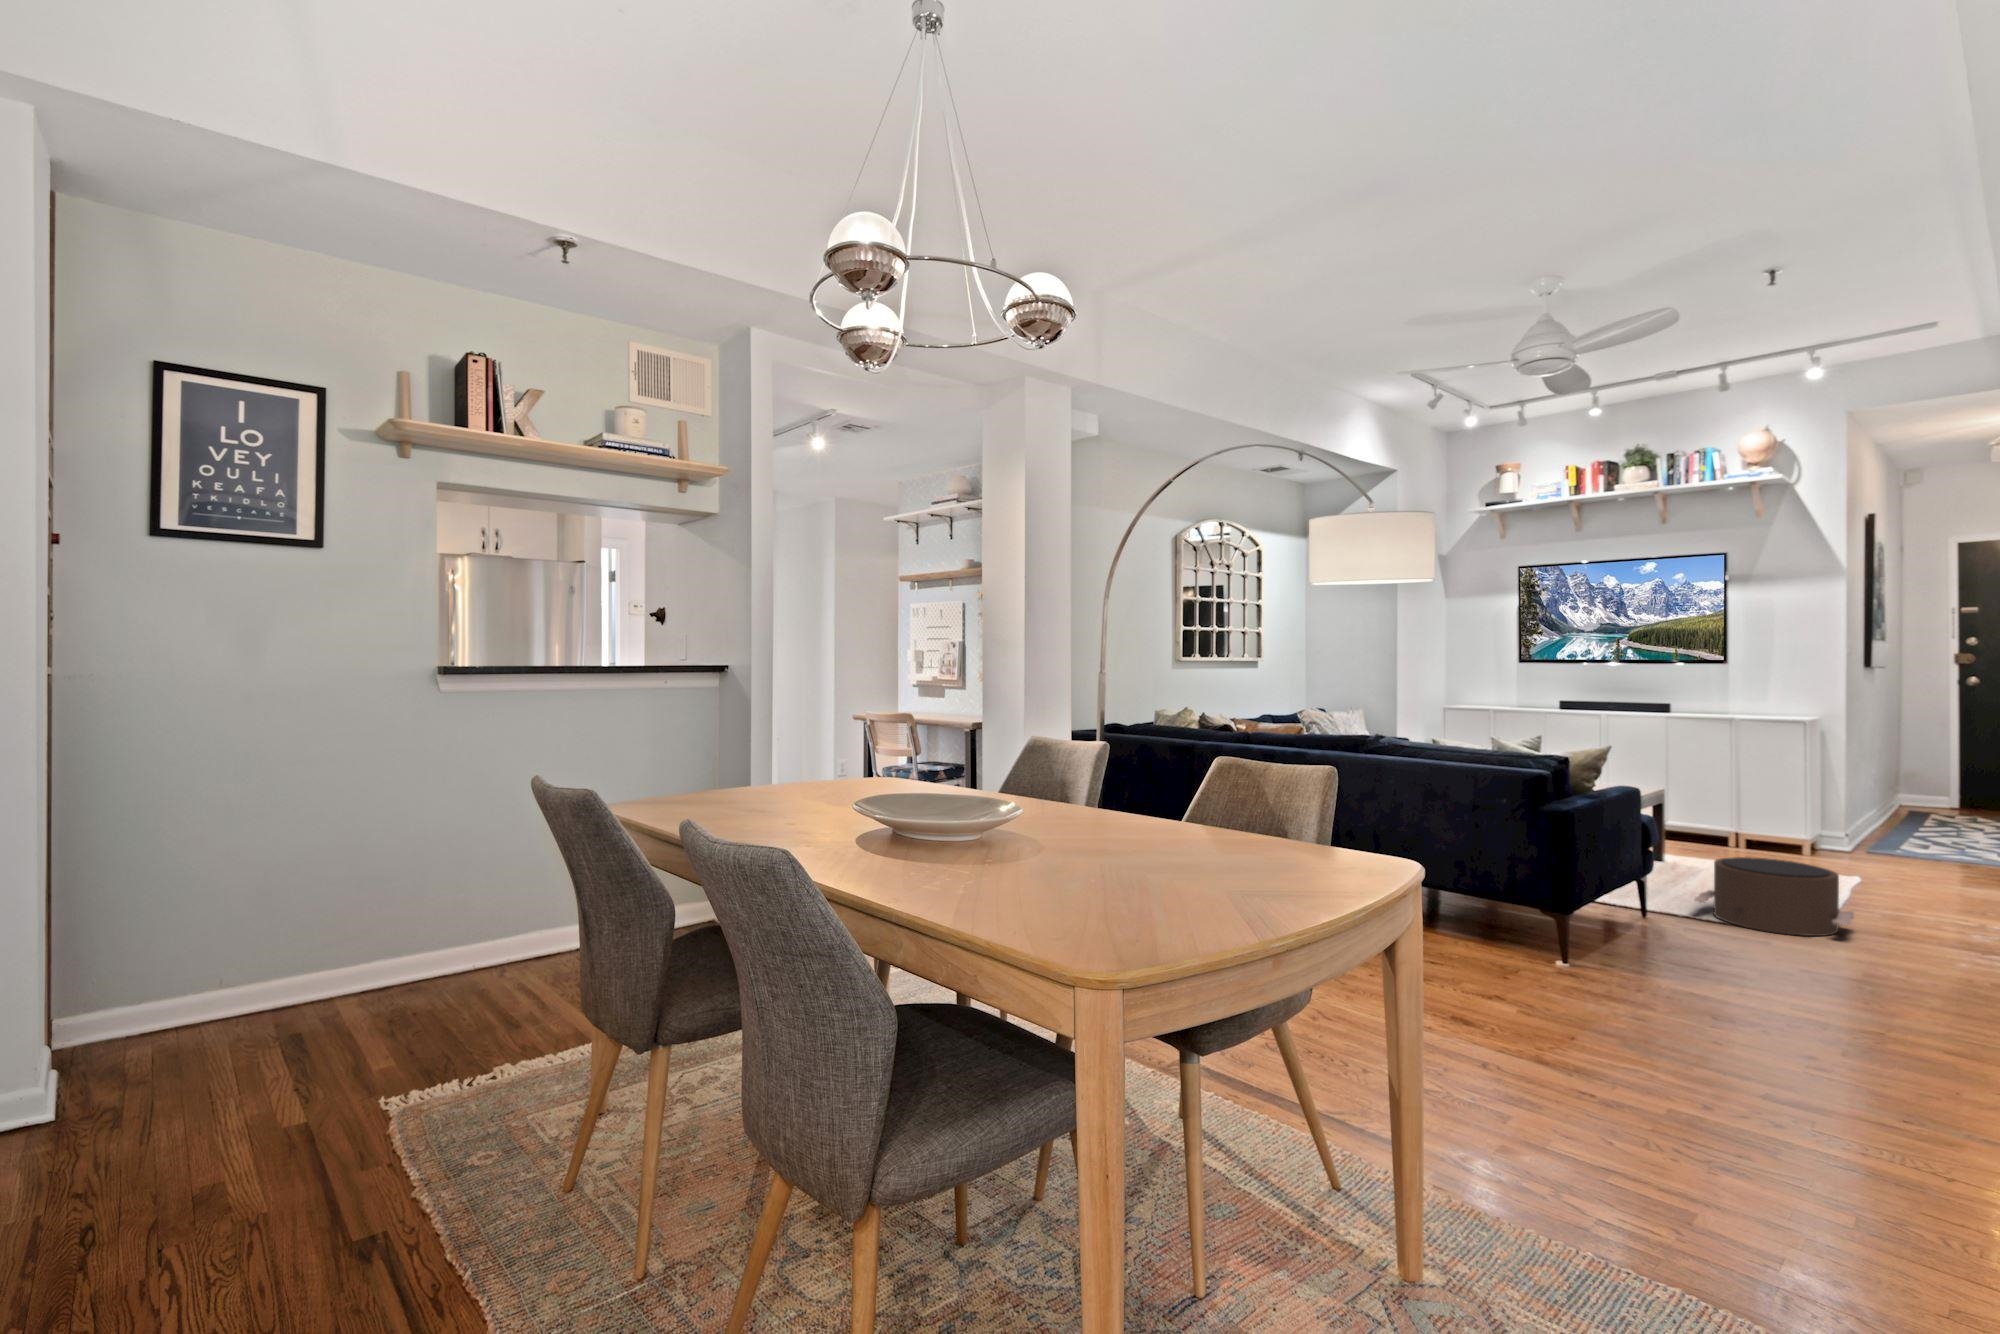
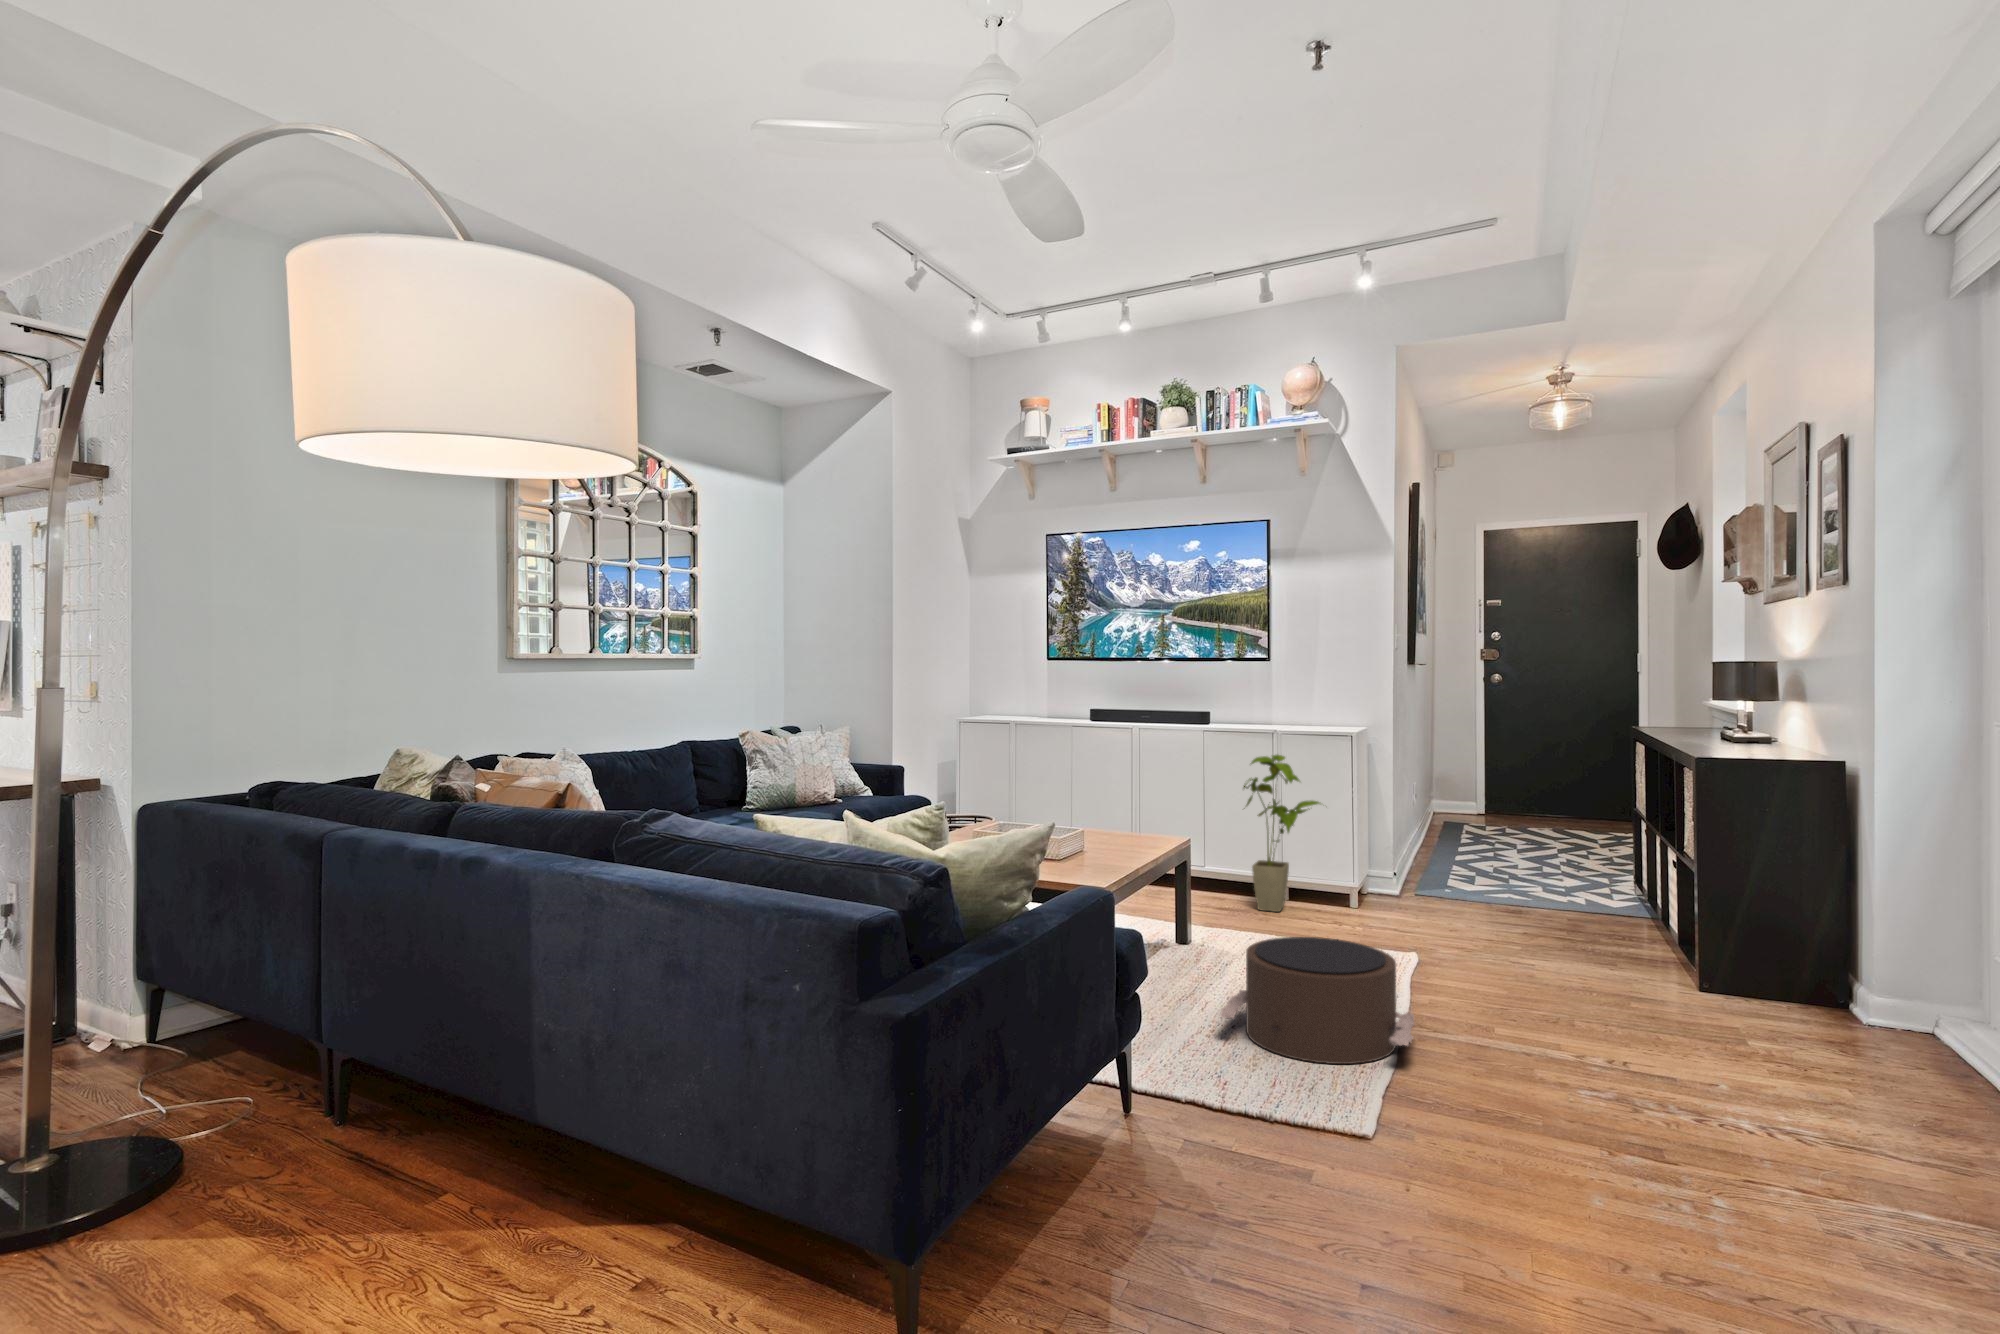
house plant: none [1699,738,1781,858] -> present [1243,755,1320,912]

